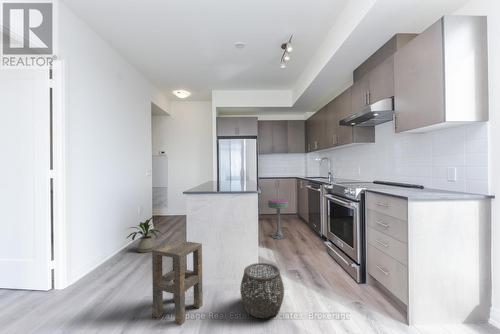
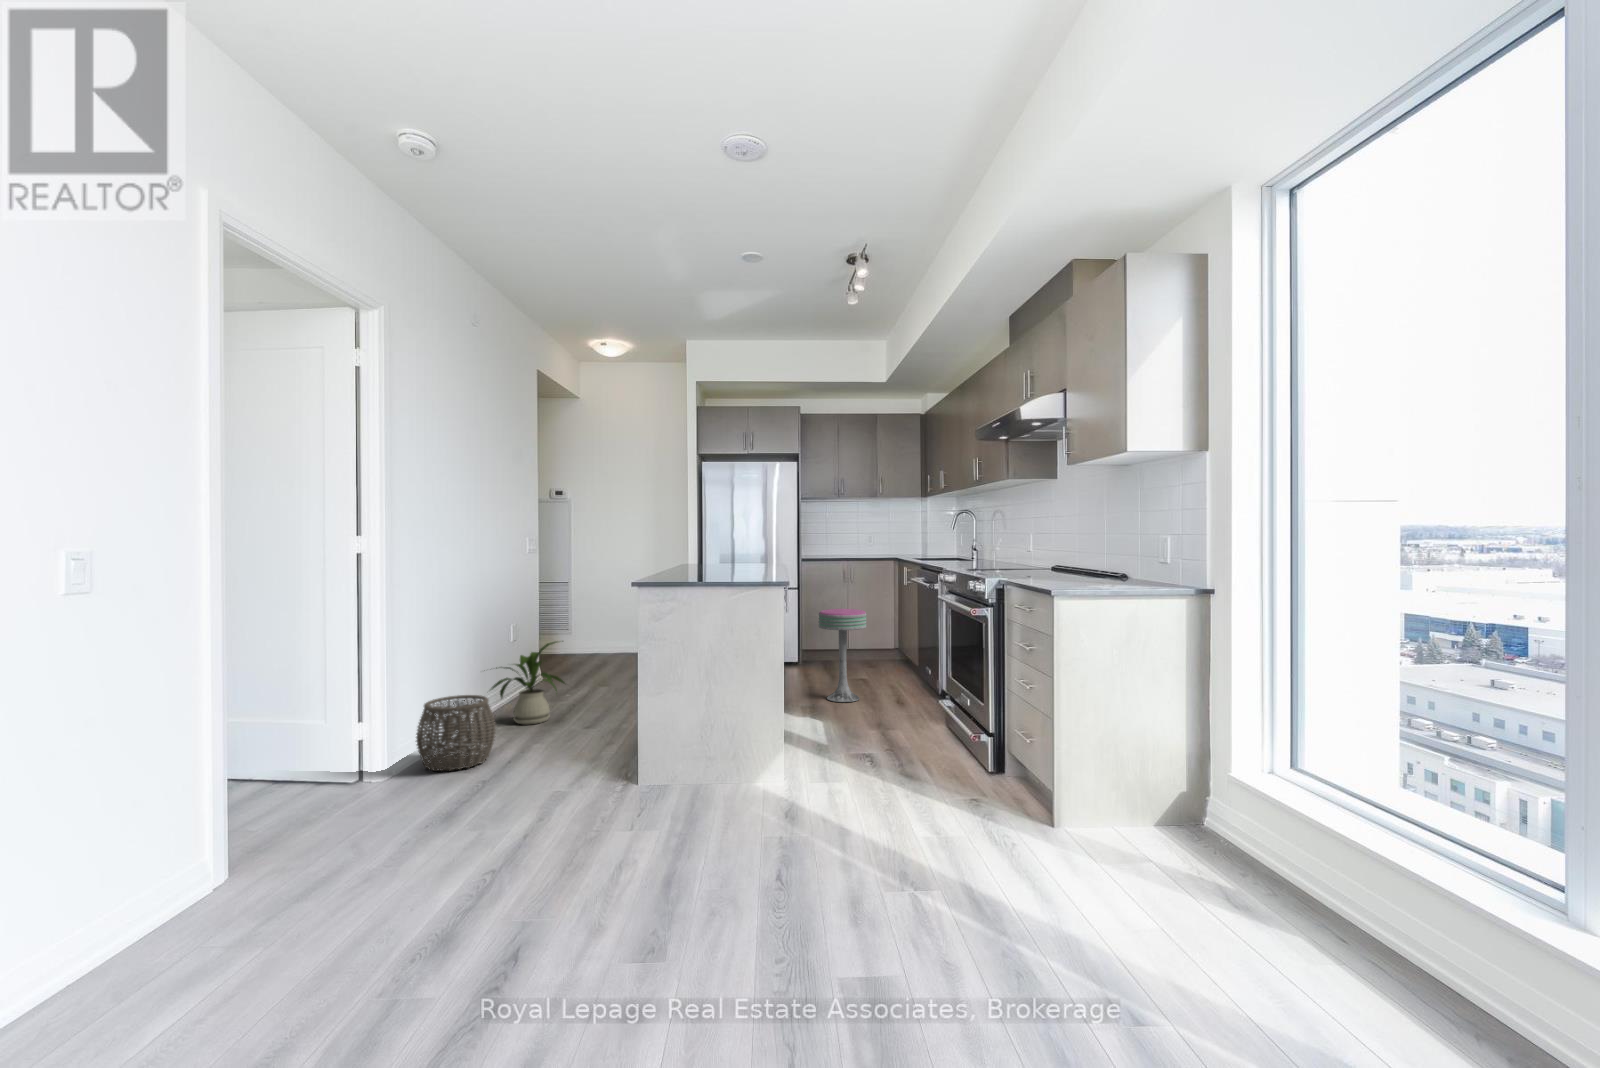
side table: present [152,240,203,325] -> none [576,675,670,824]
woven basket: present [240,263,284,318] -> present [416,695,496,771]

